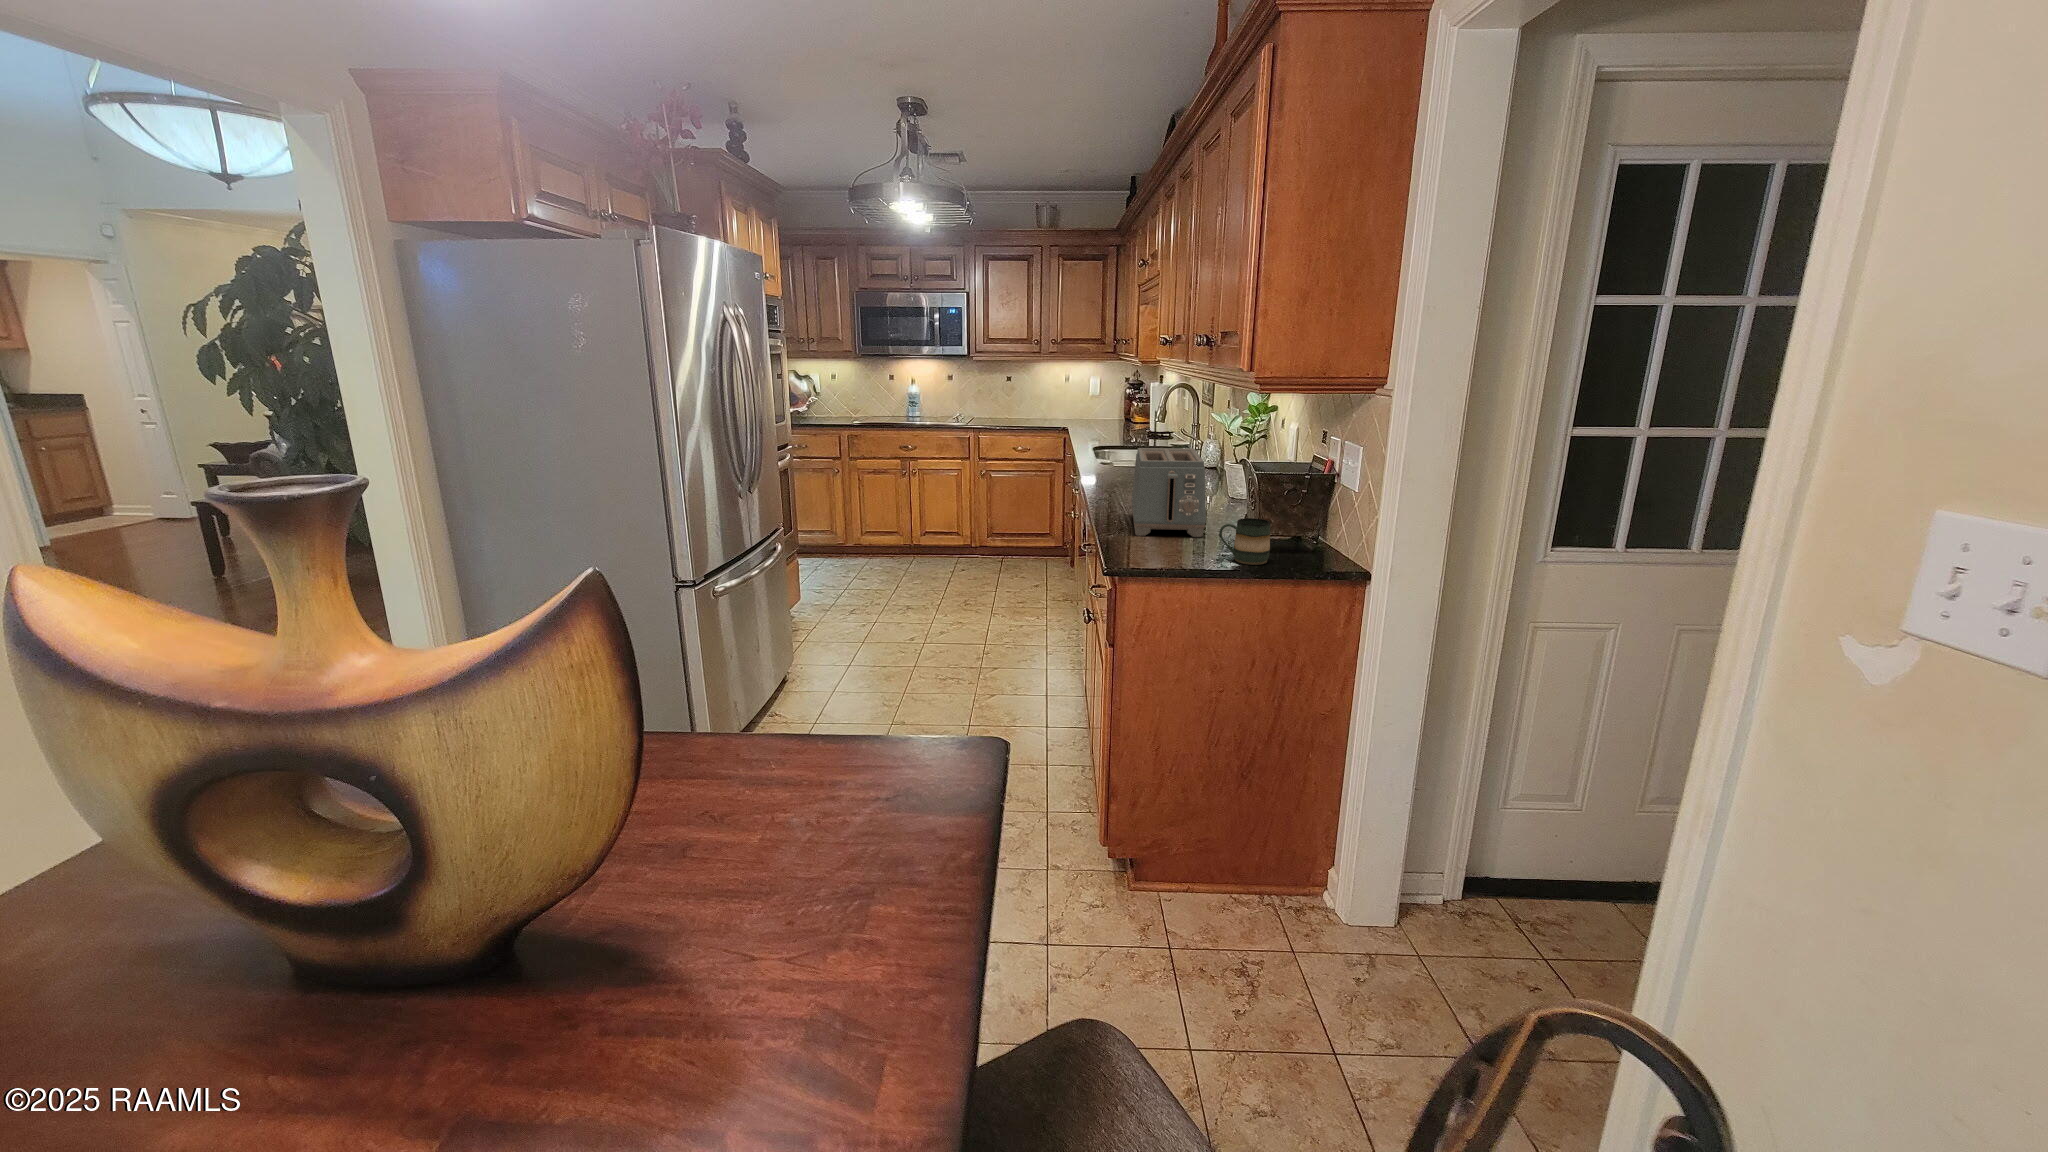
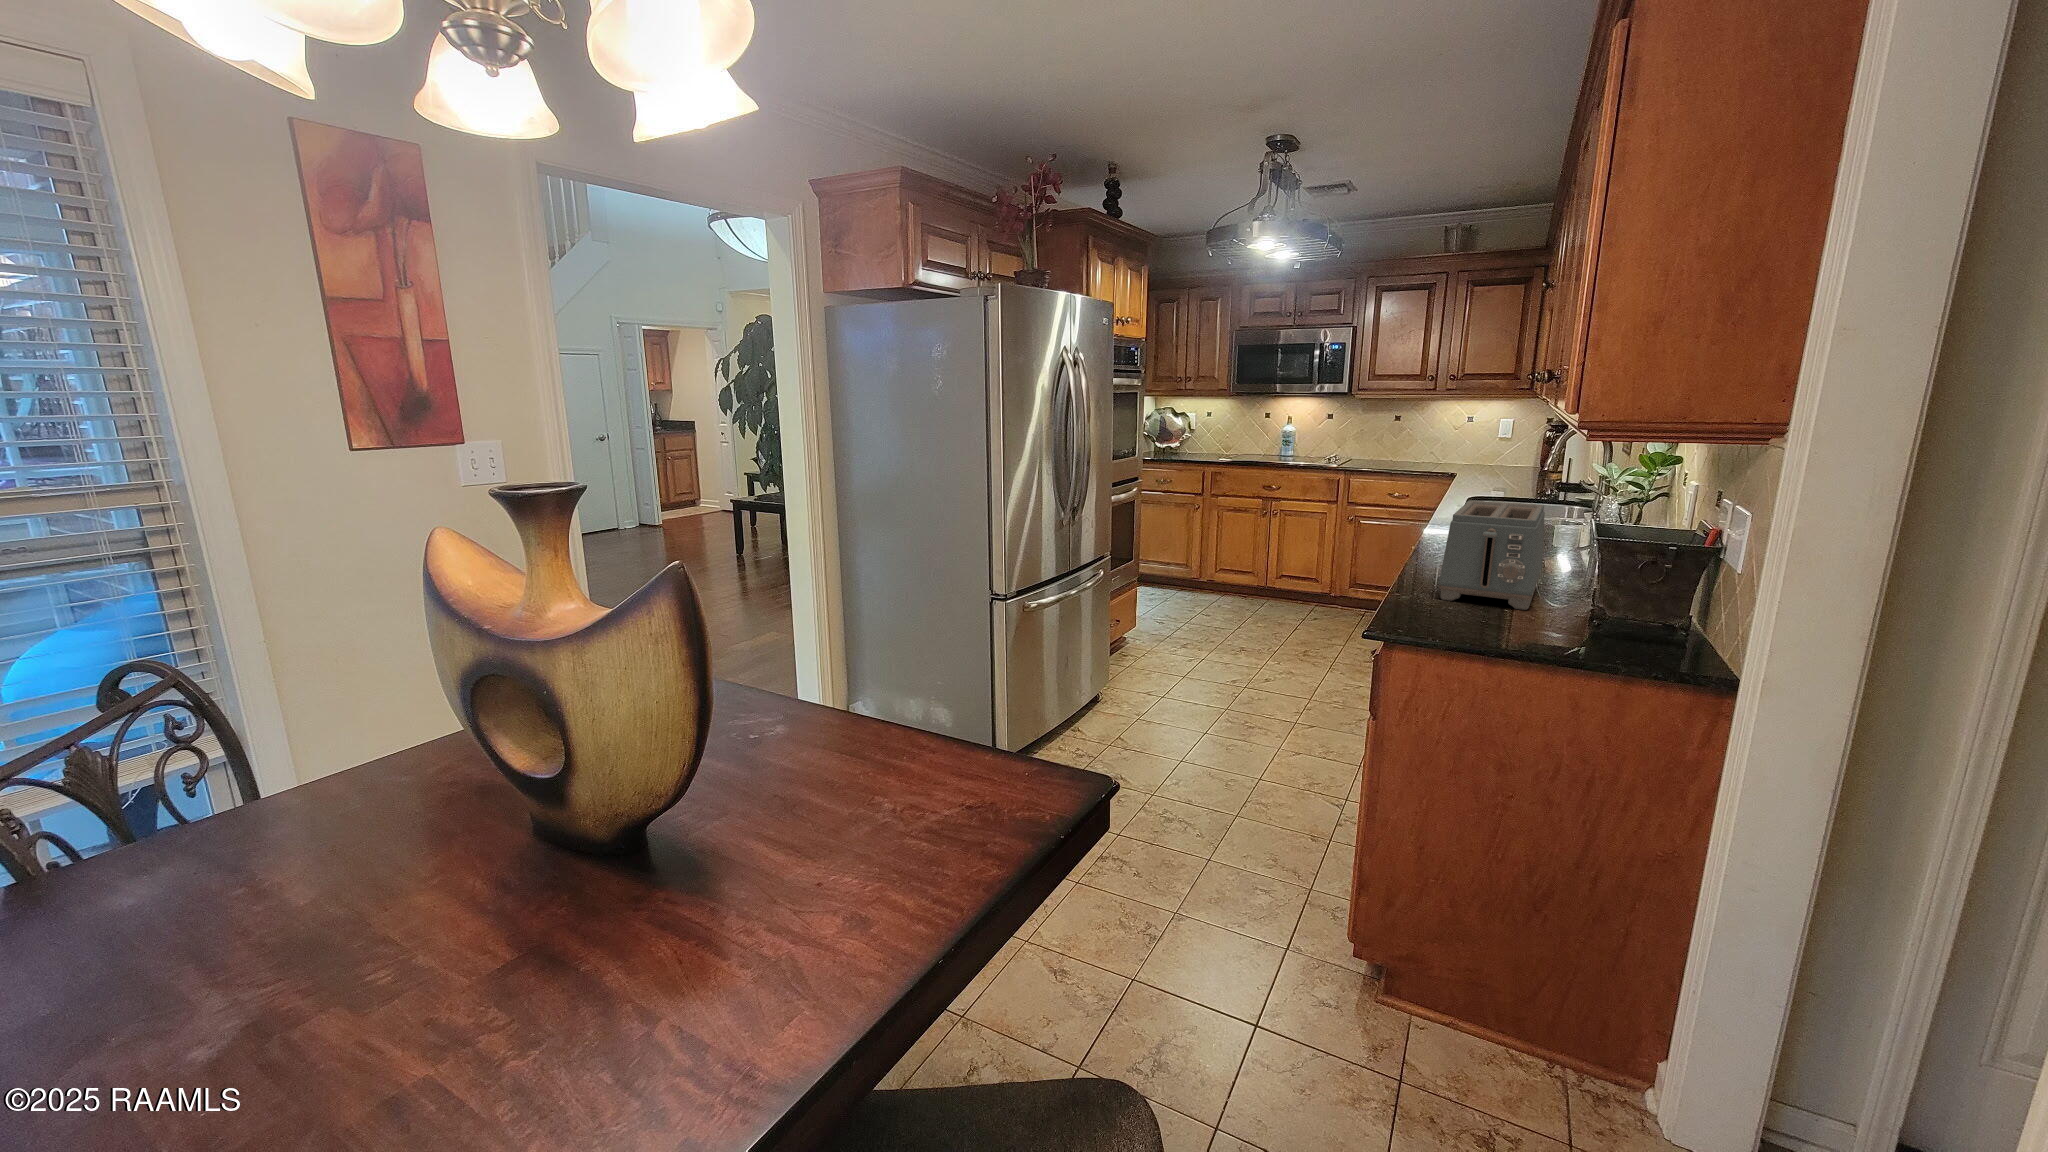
mug: present [1219,518,1270,565] -> none [1526,592,1598,650]

